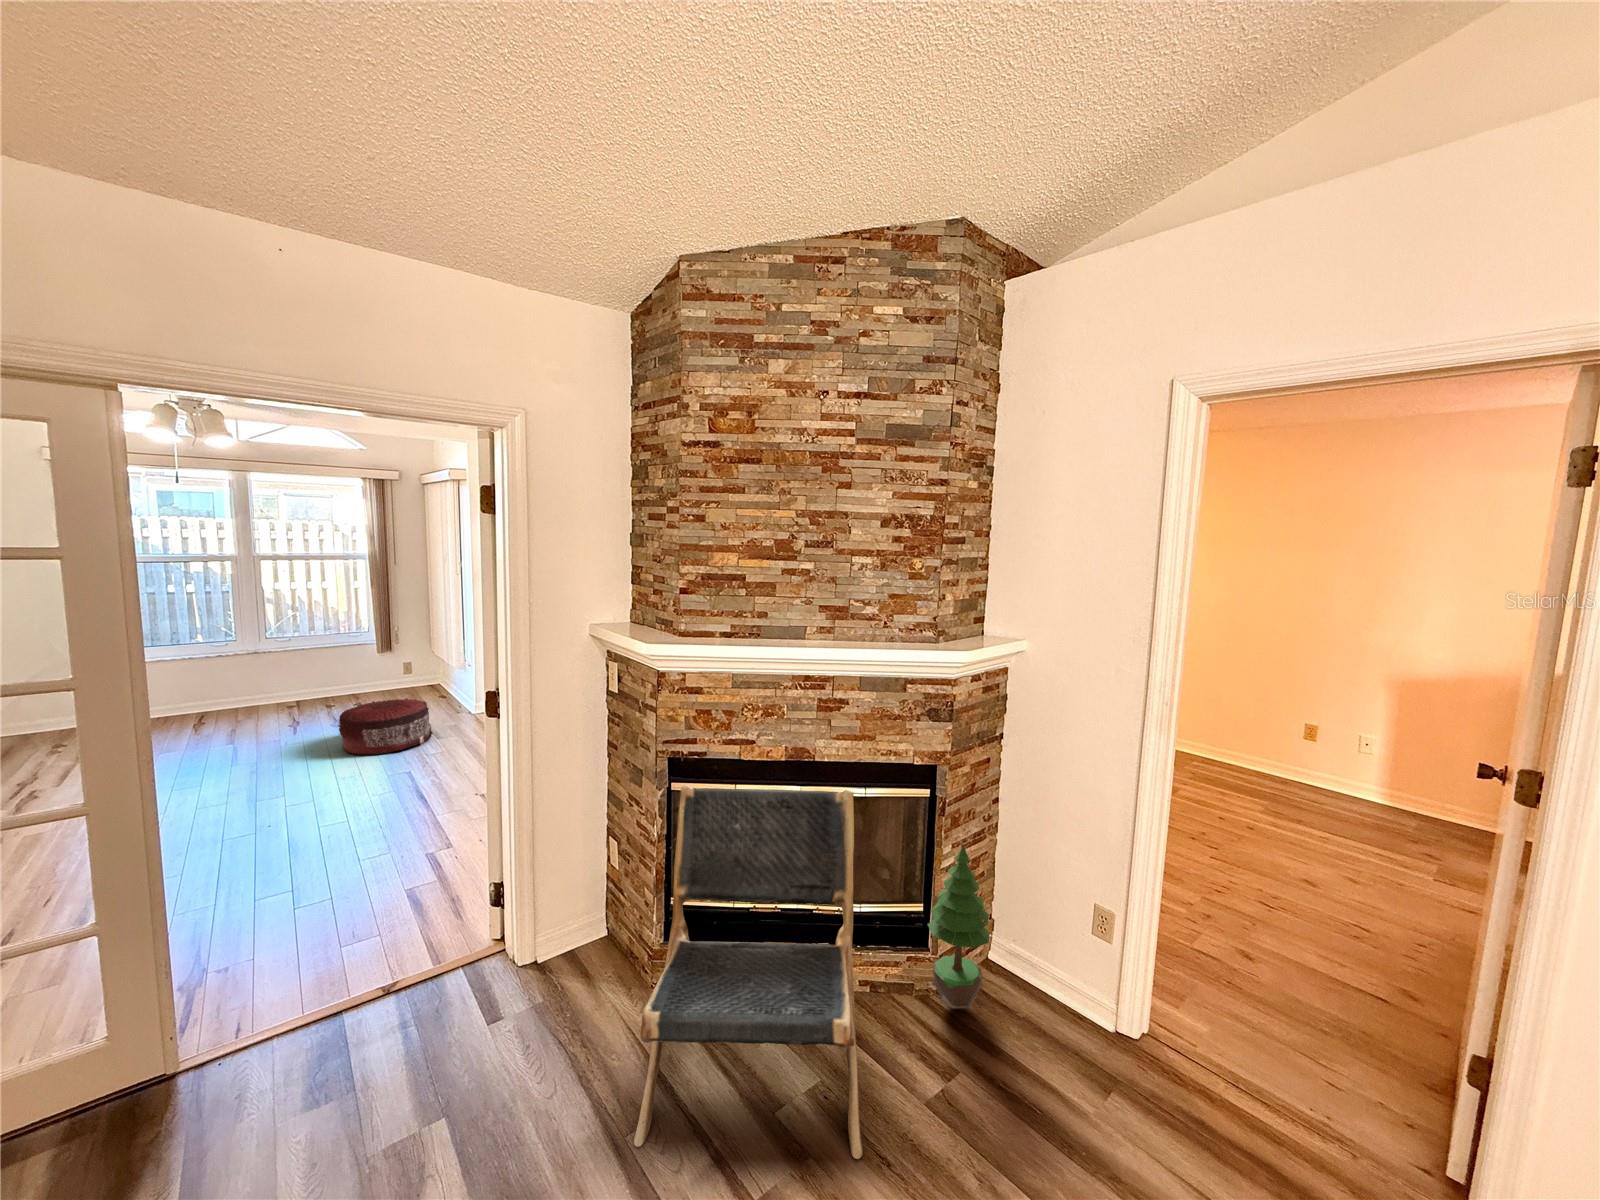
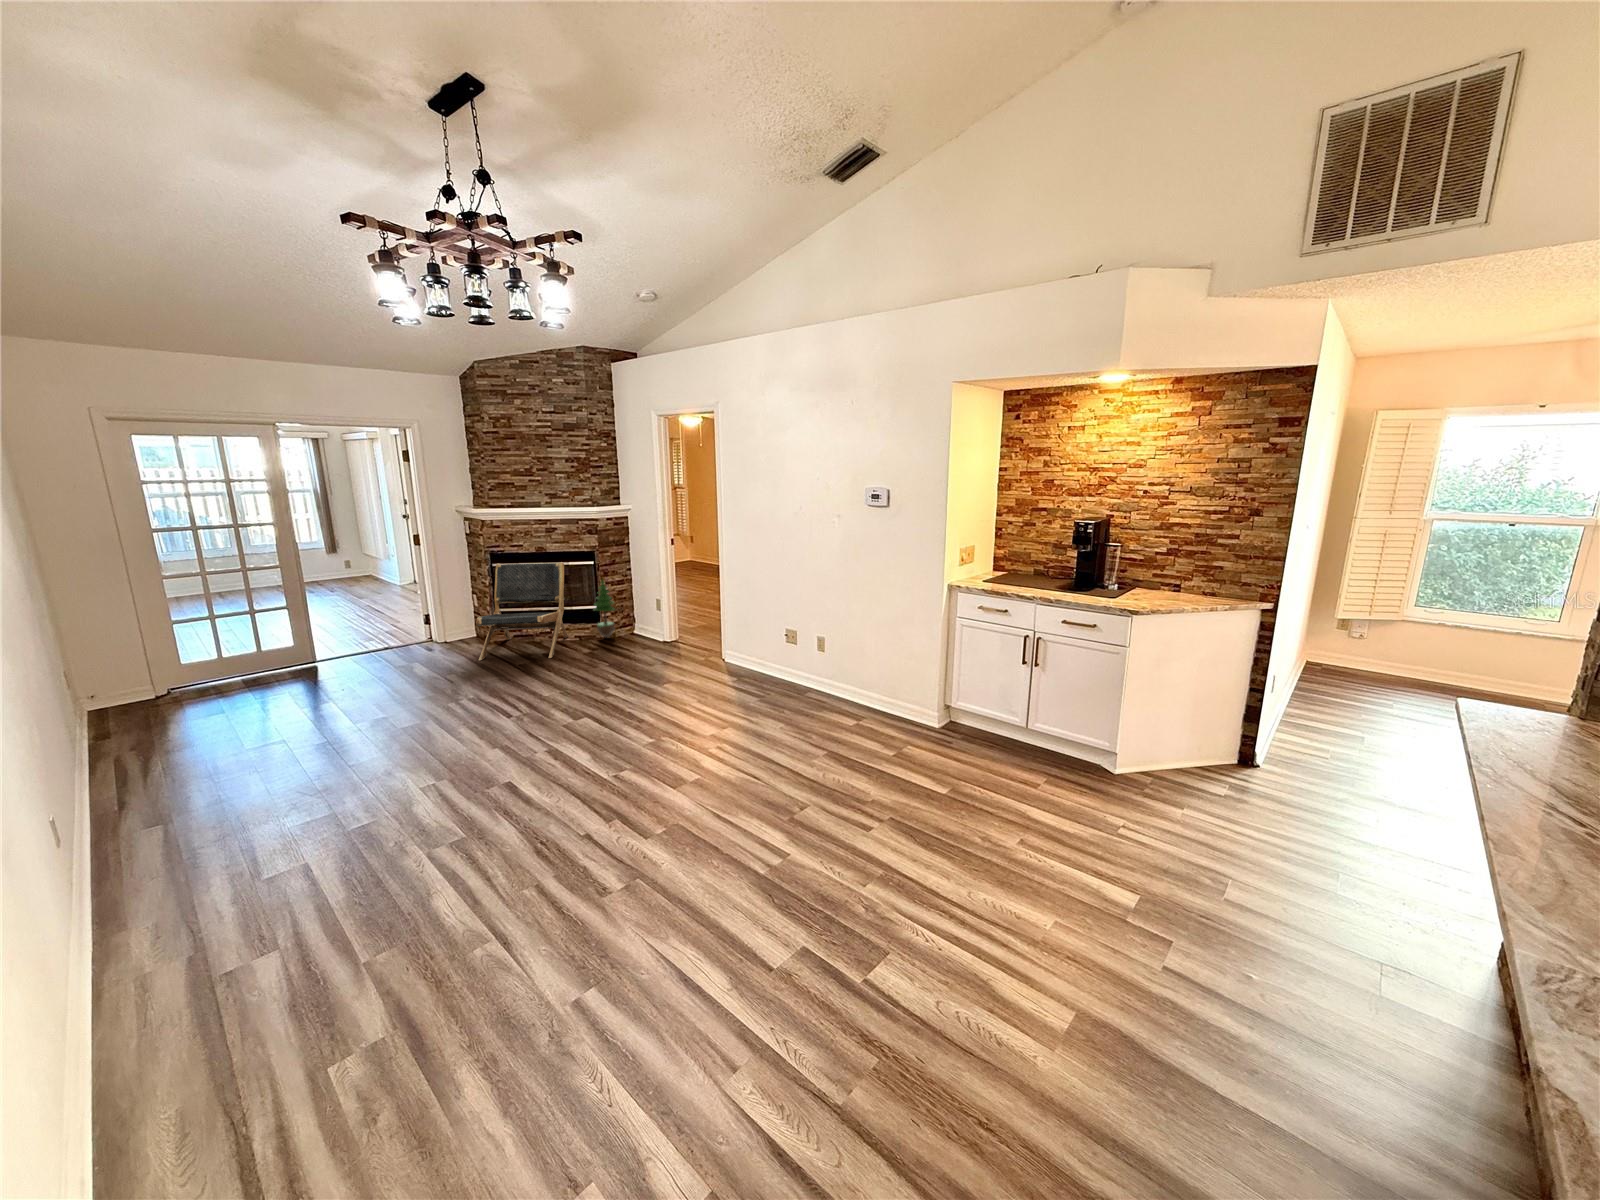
pouf: present [338,698,433,755] -> none [325,569,382,597]

